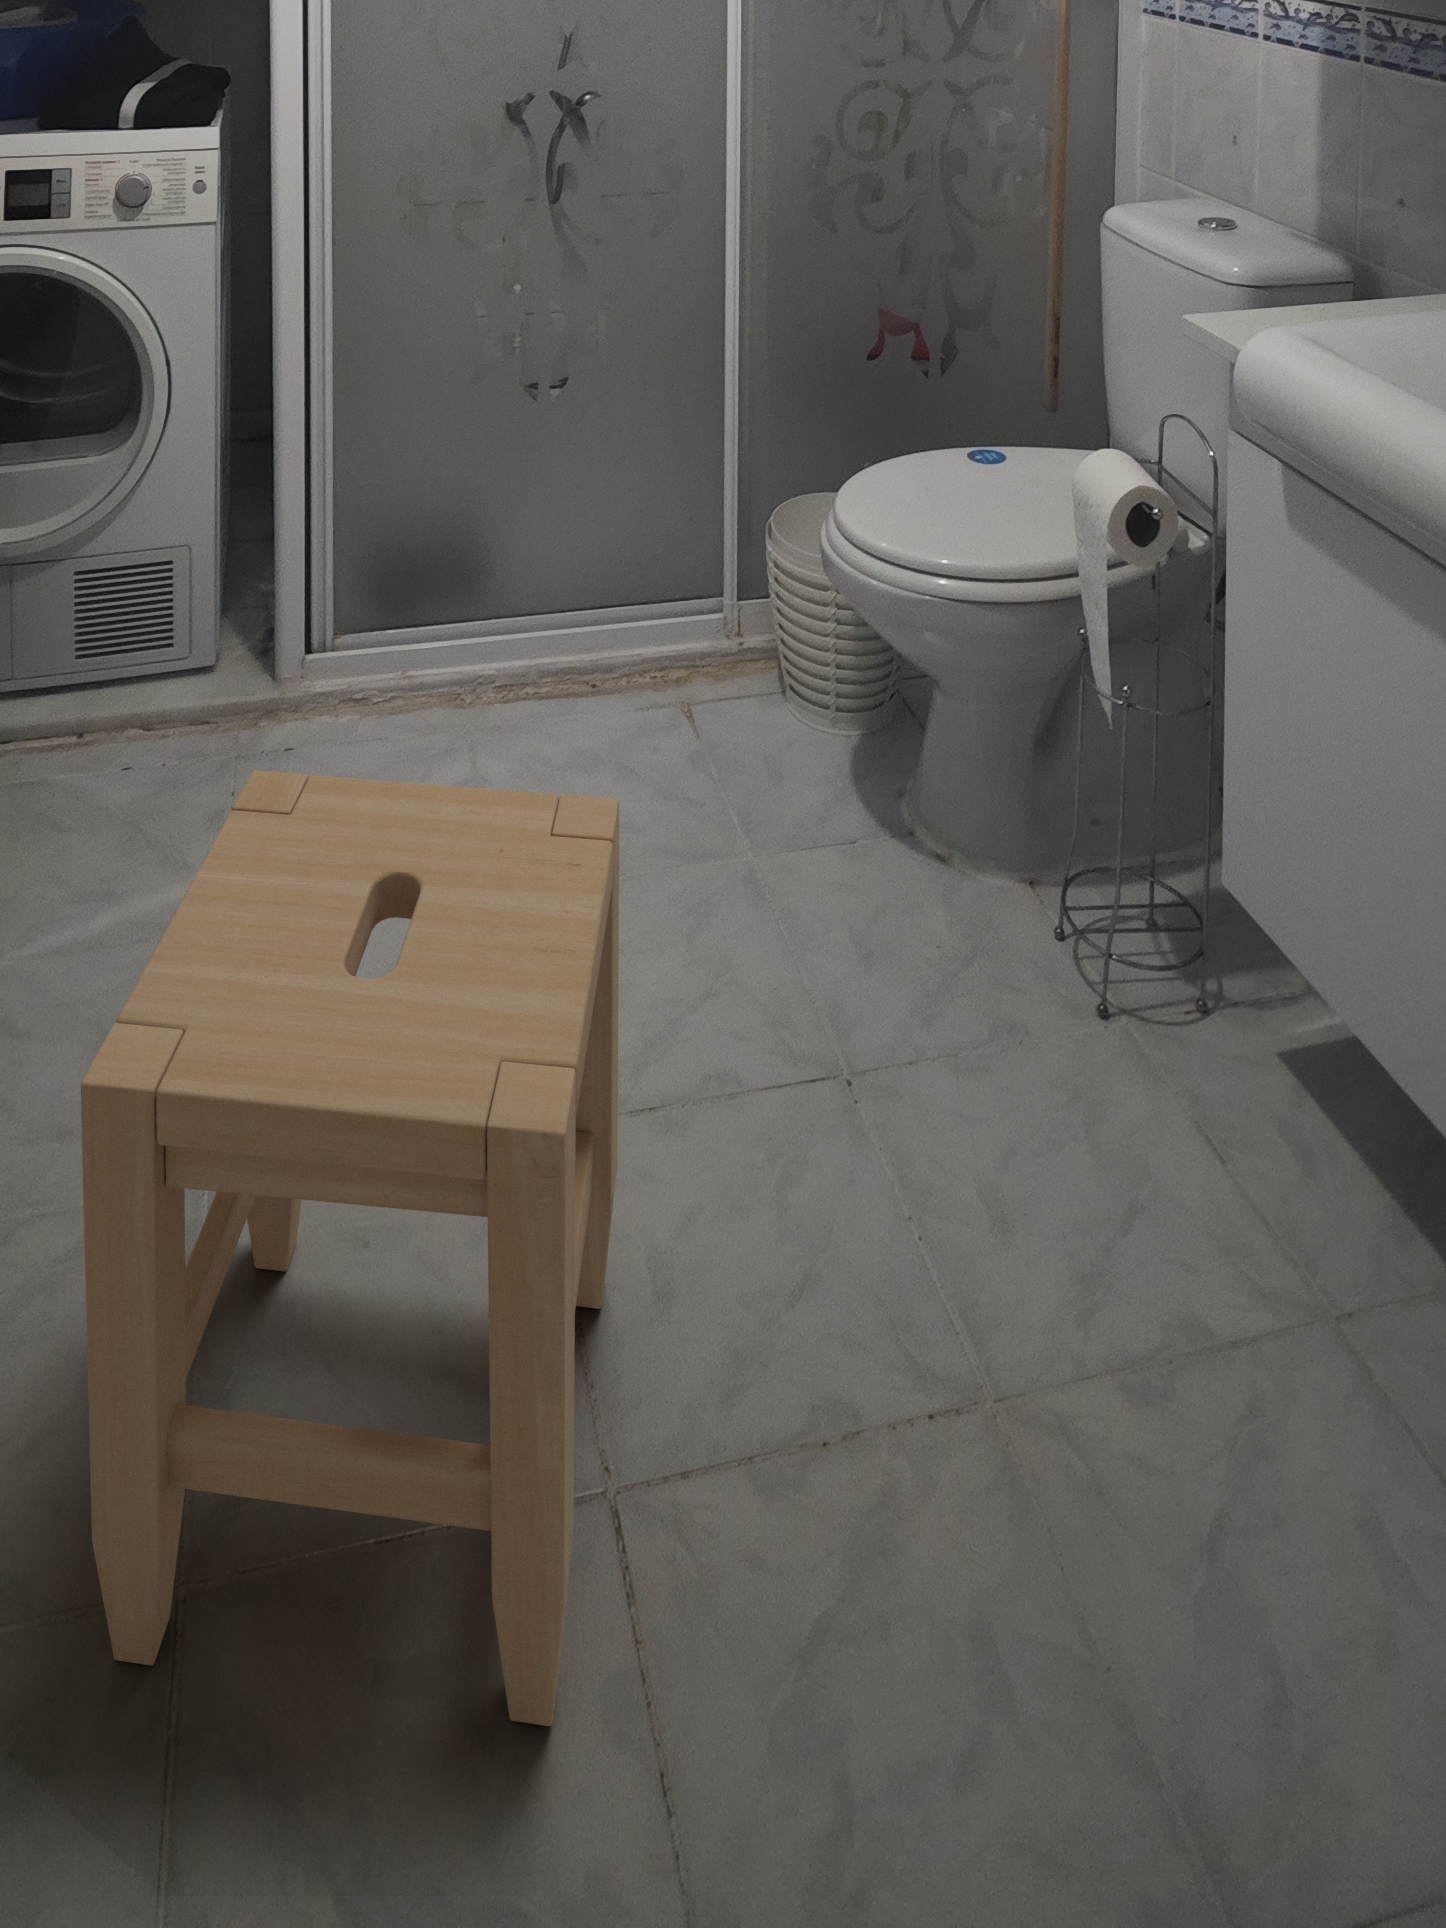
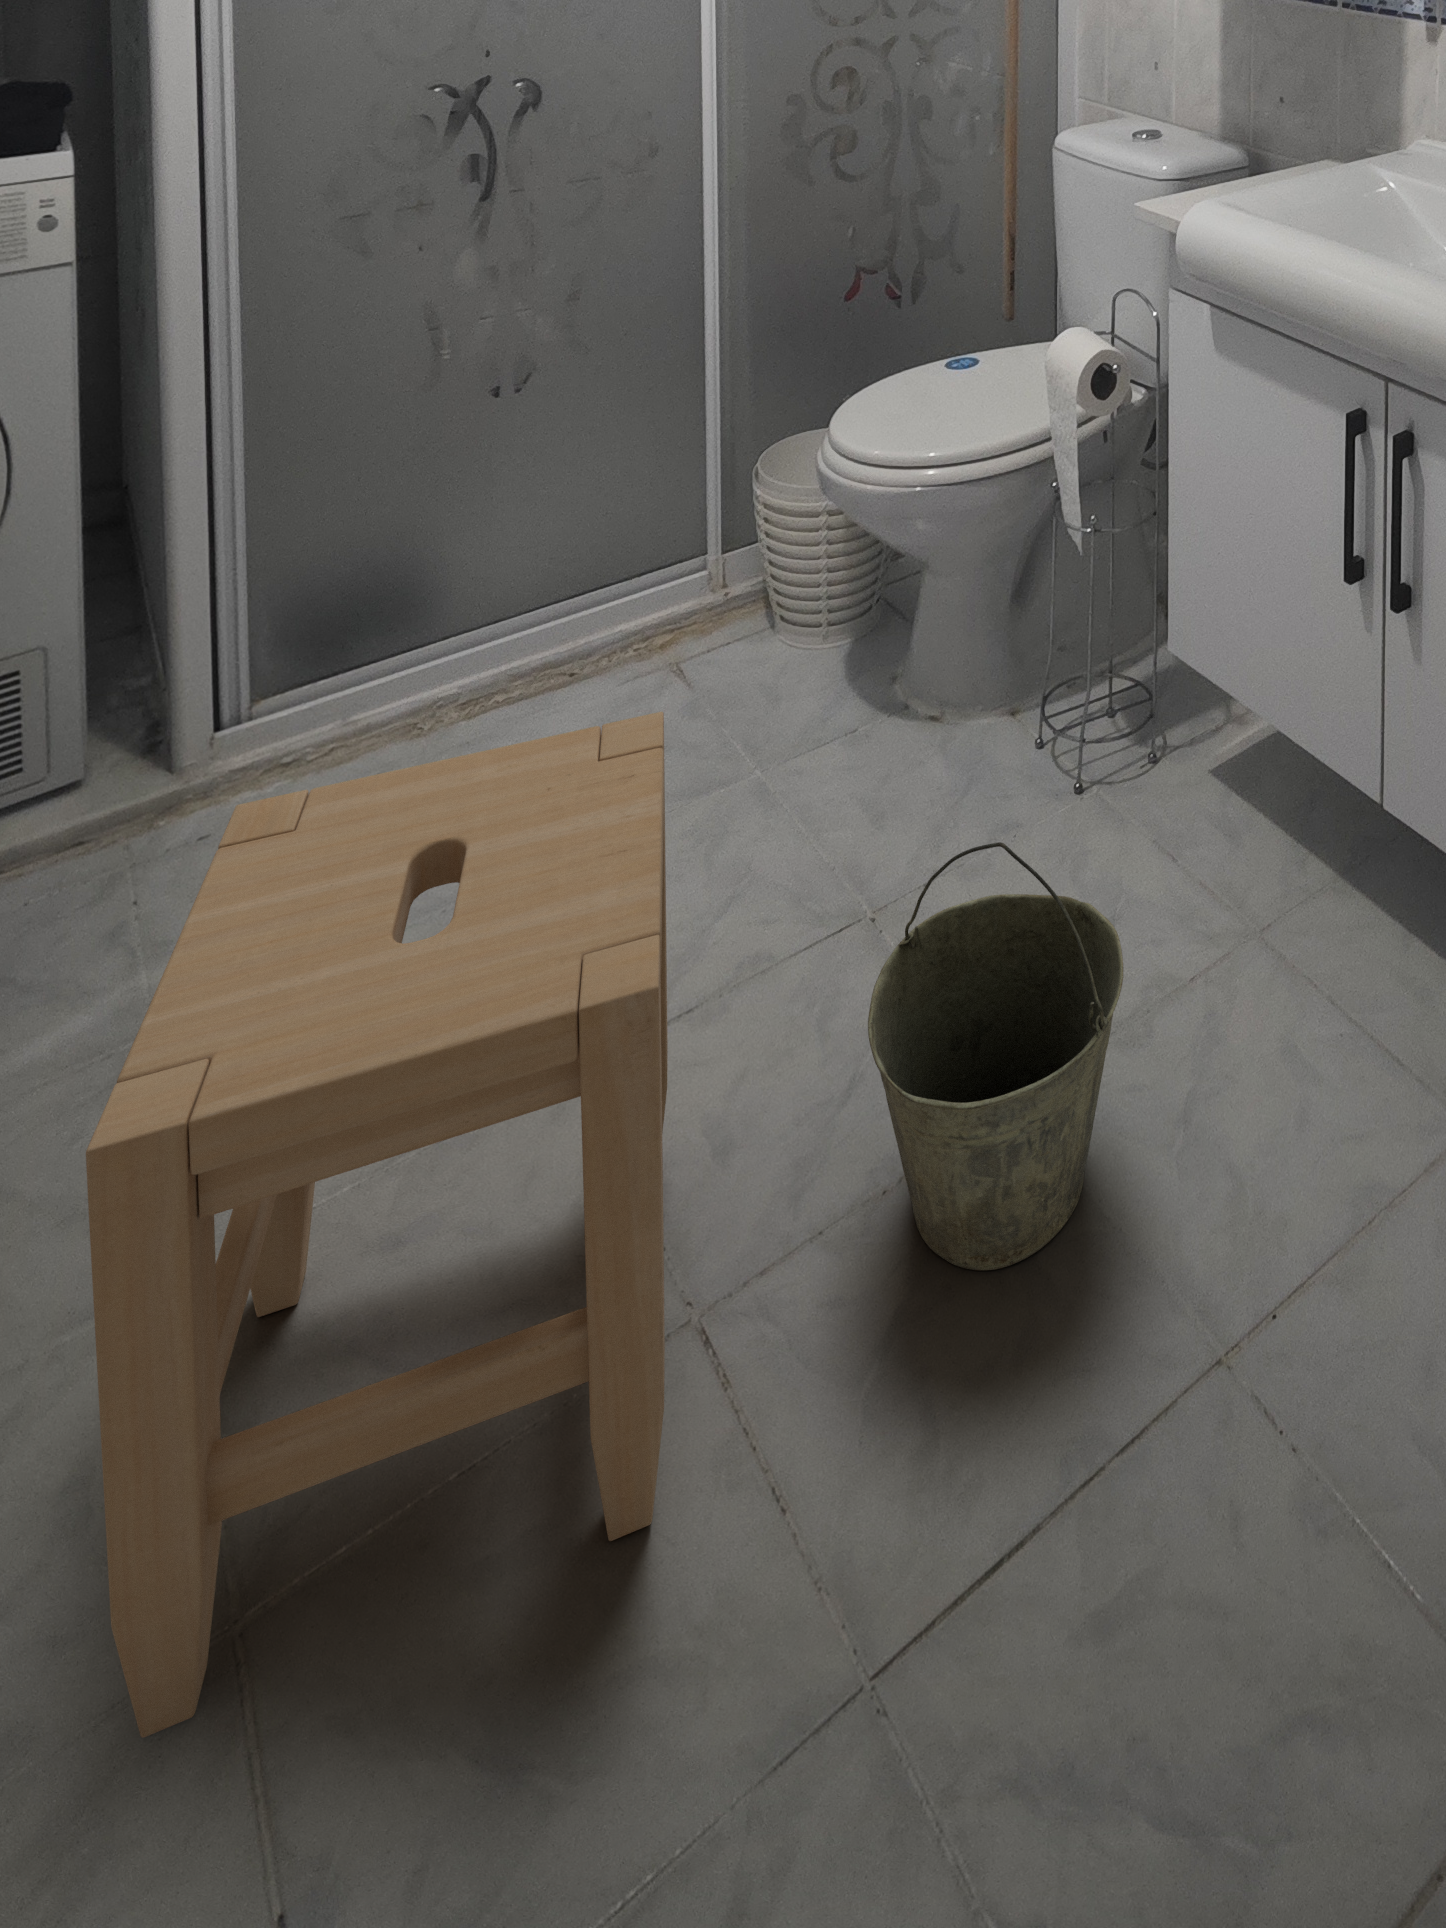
bucket: none [812,1083,1130,1635] -> present [868,842,1123,1270]

